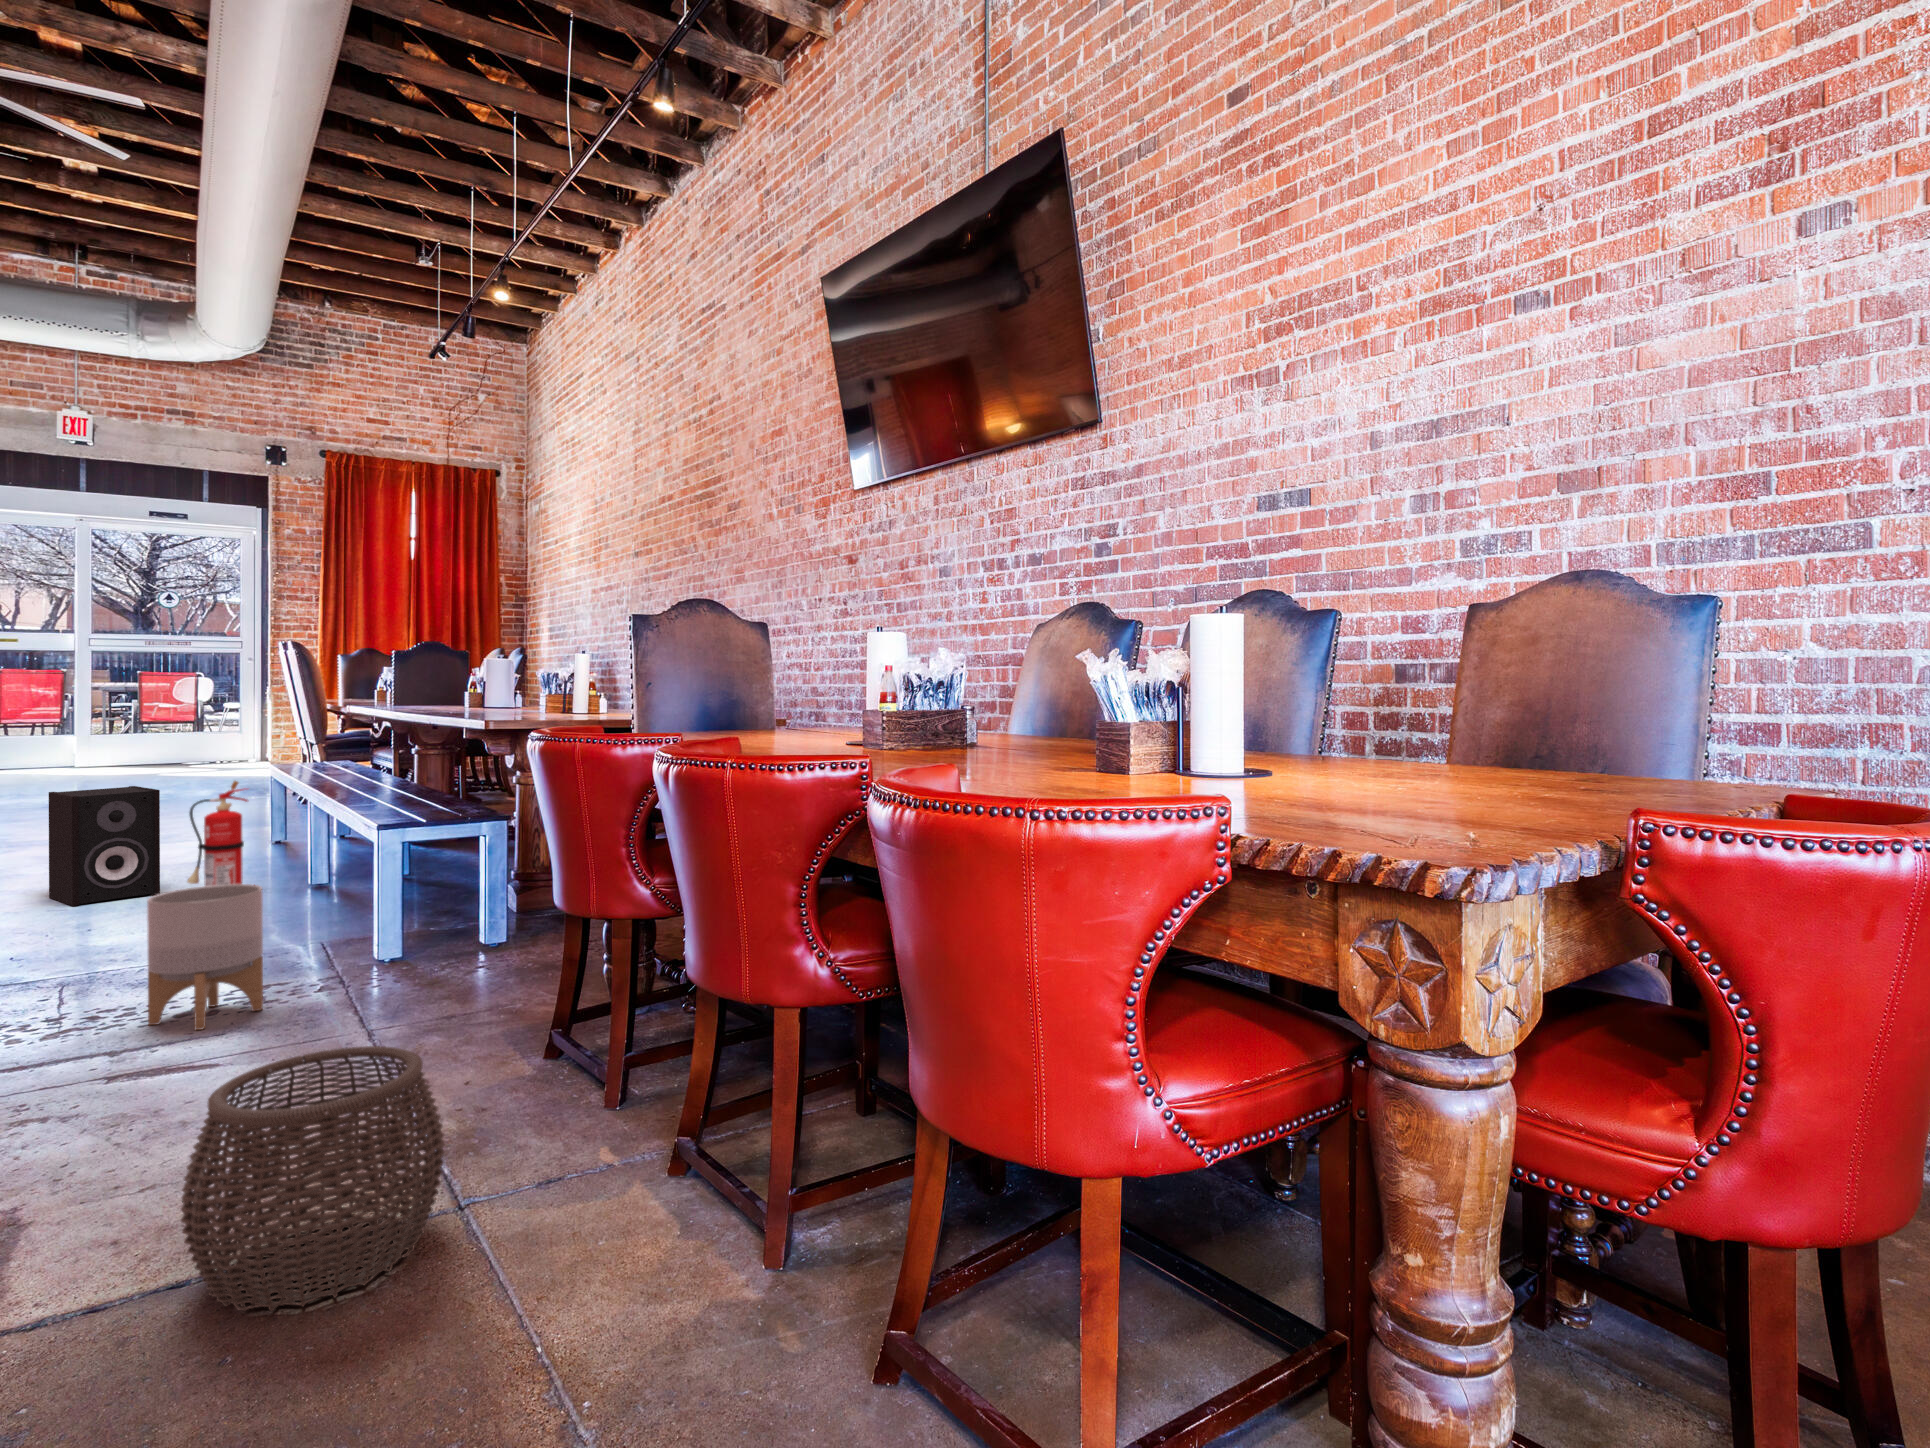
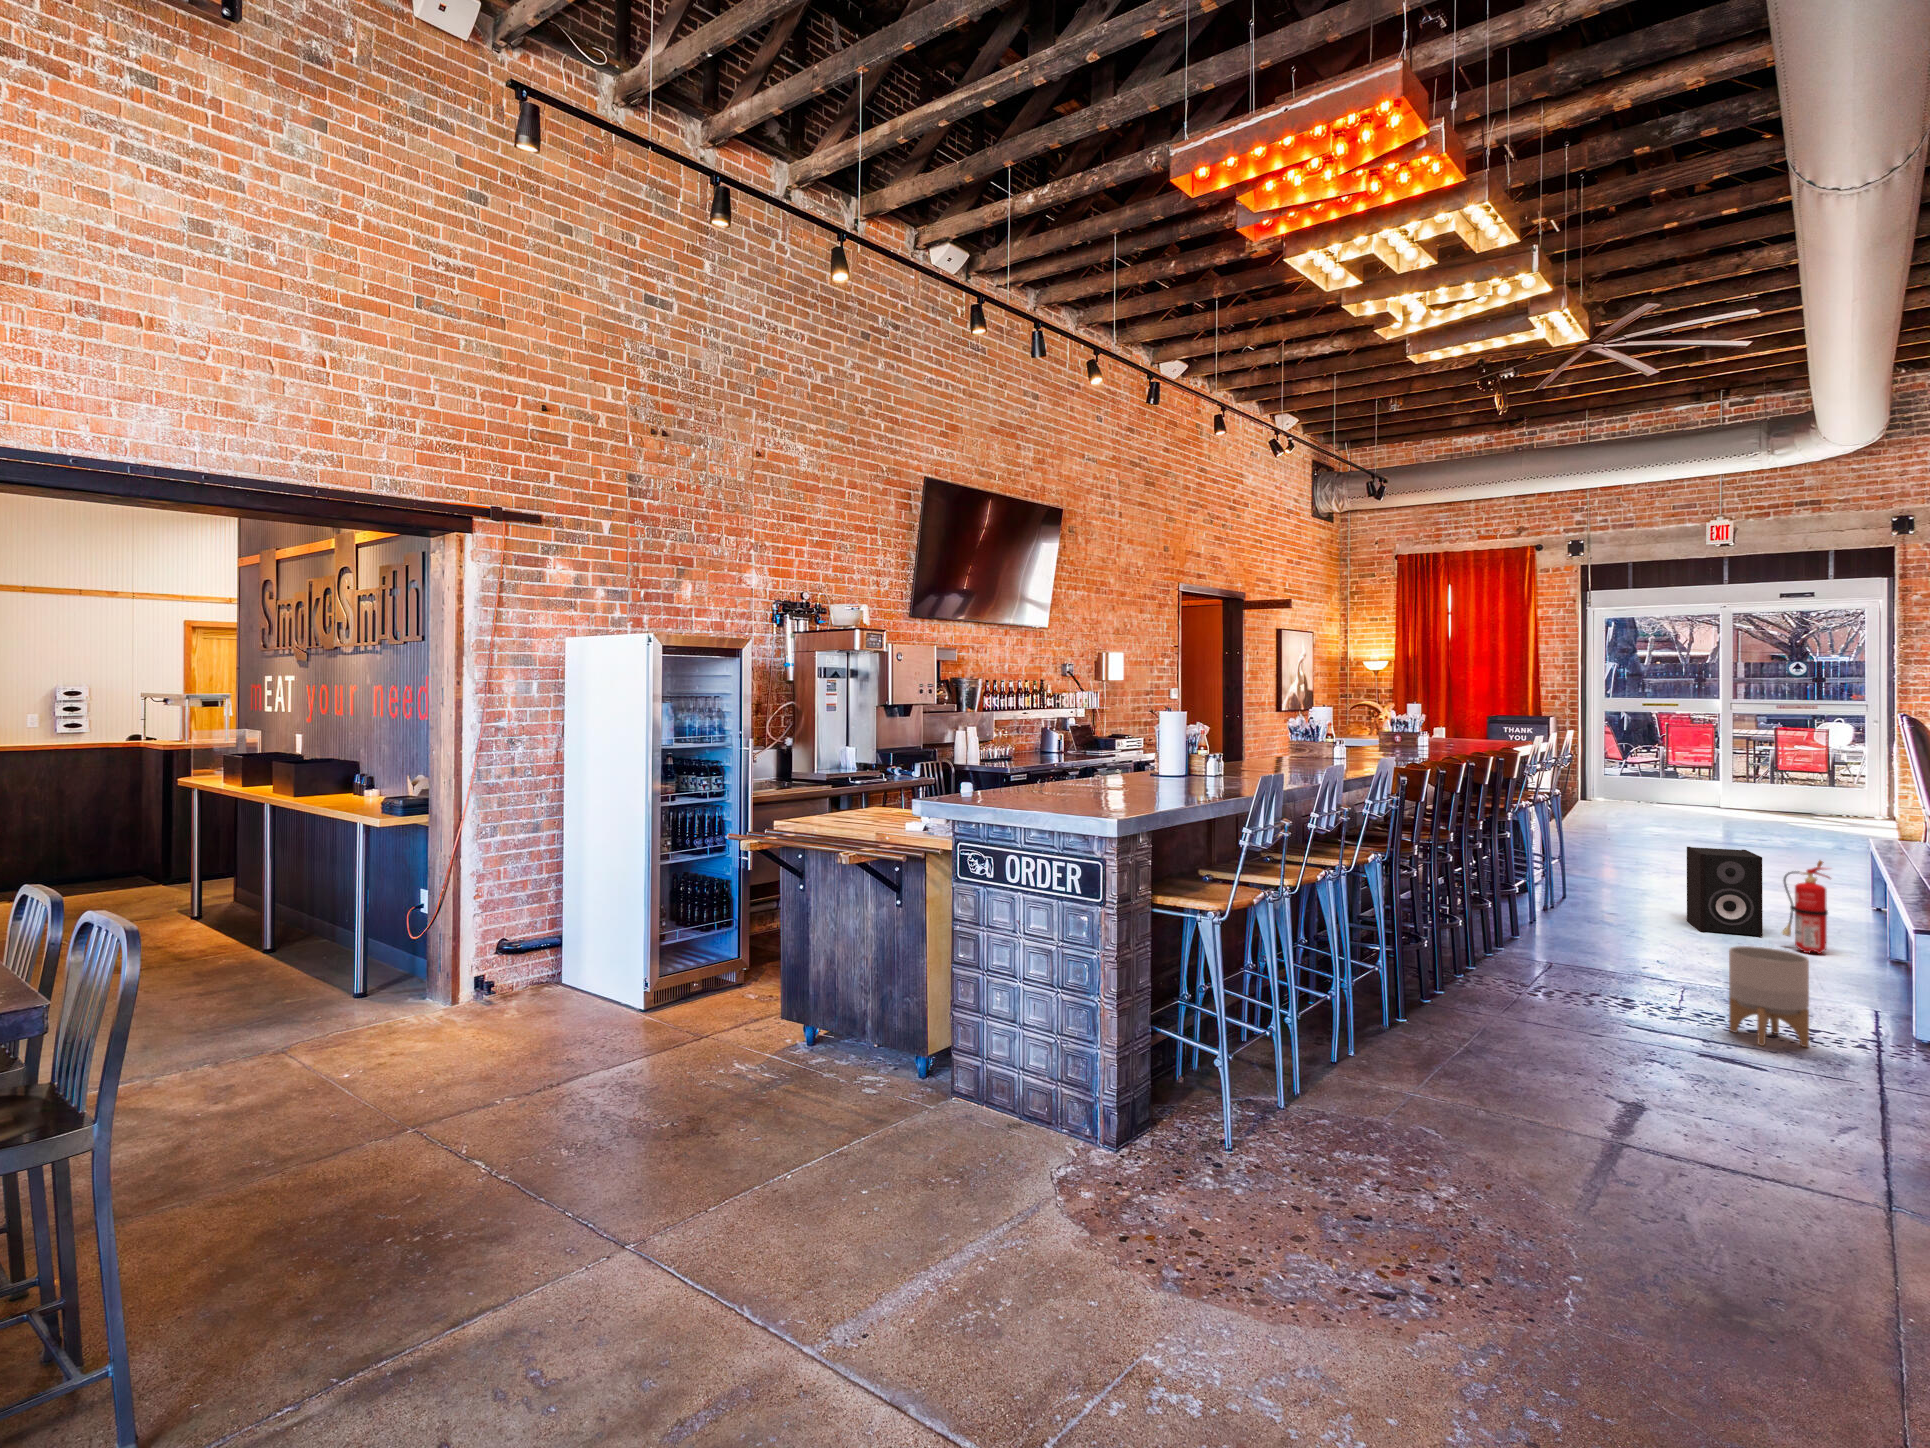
woven basket: present [180,1046,444,1311] -> none [1709,1071,1874,1220]

